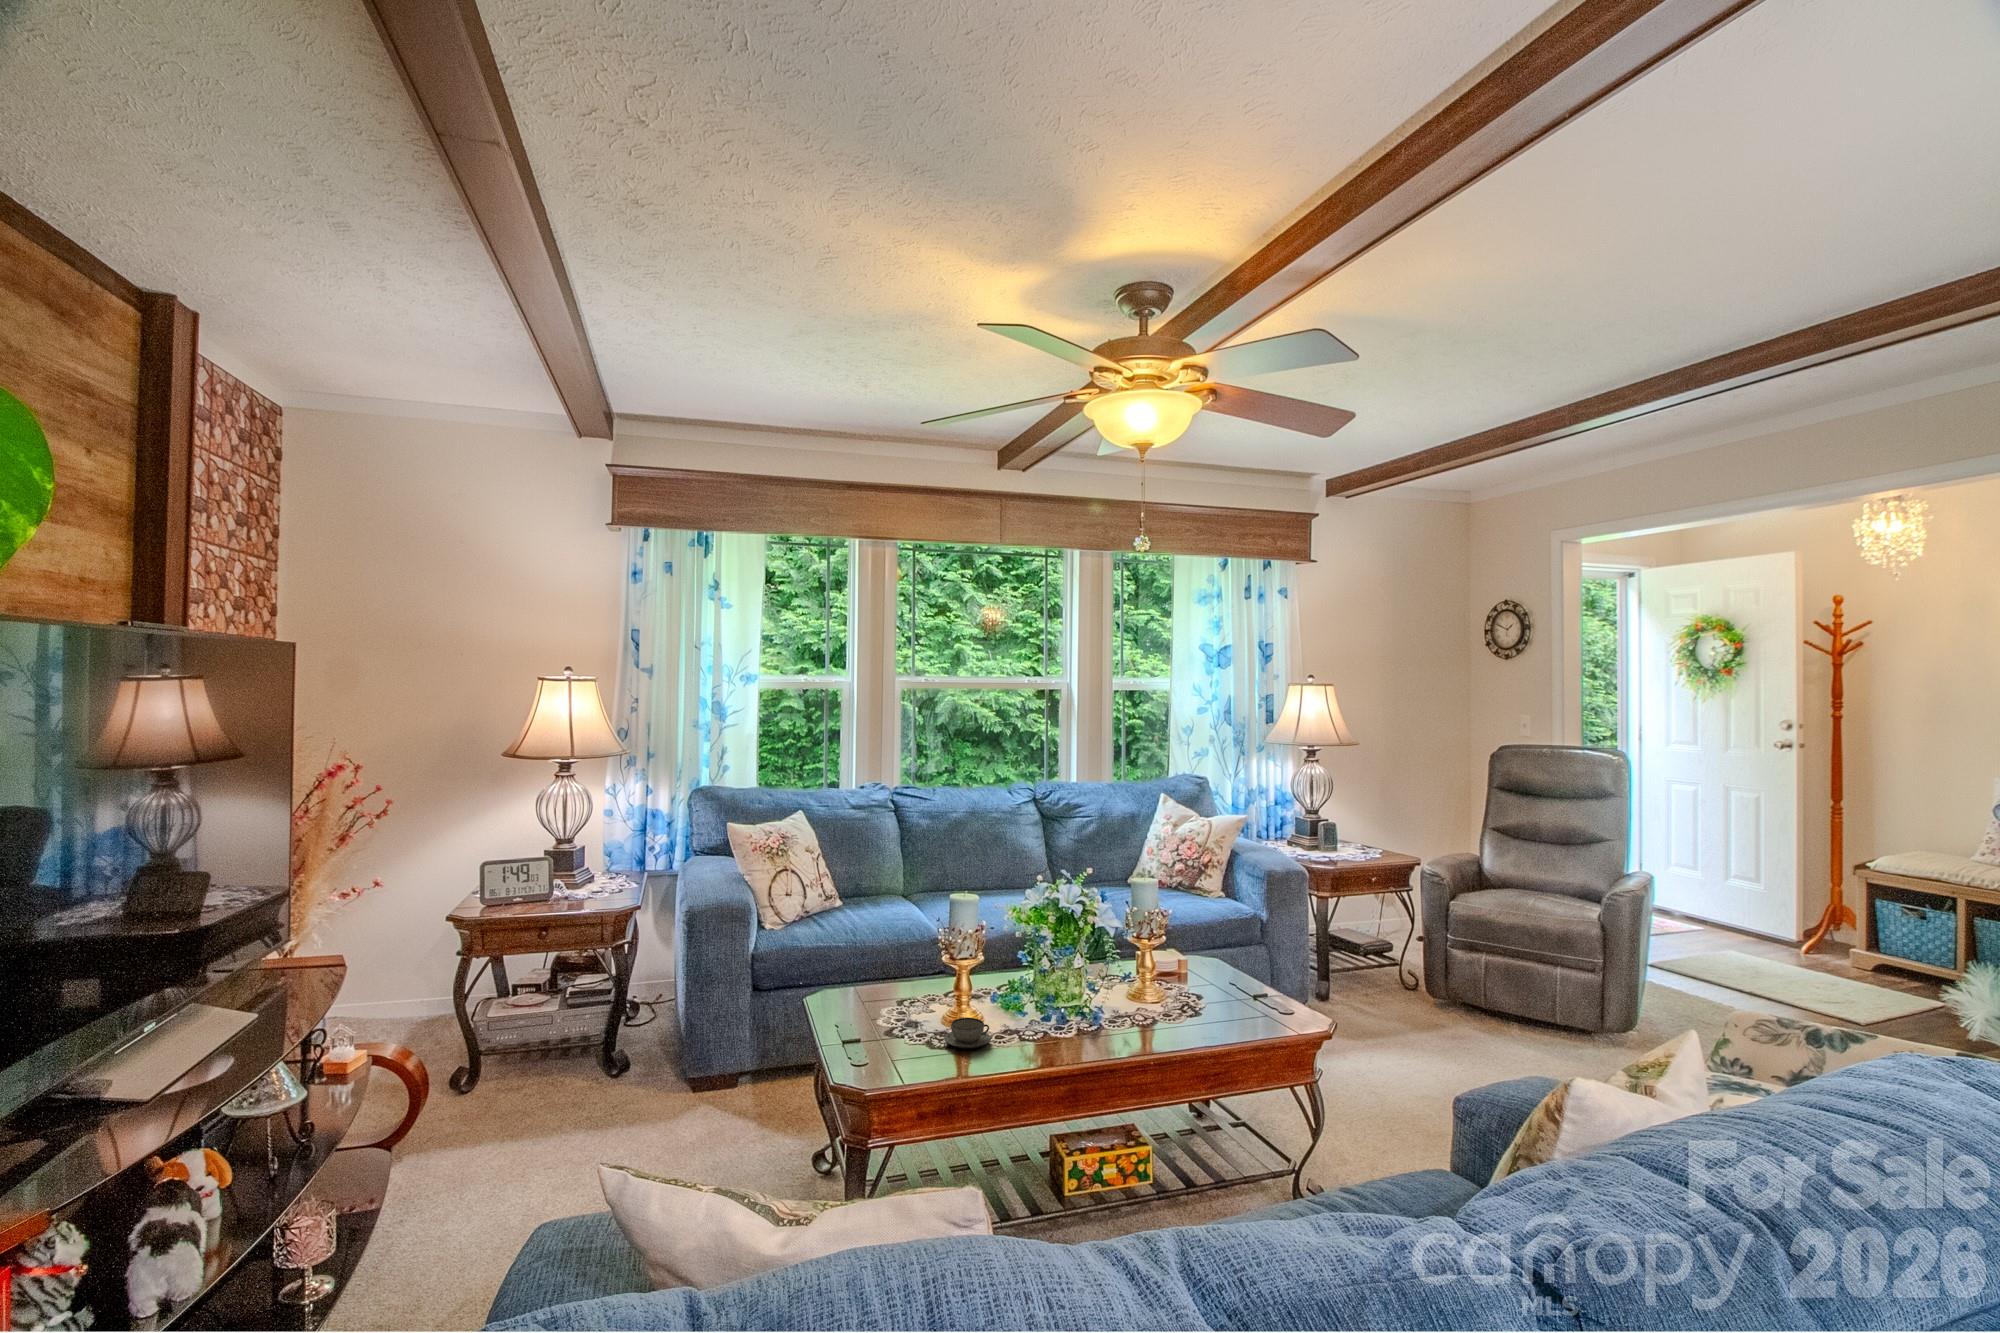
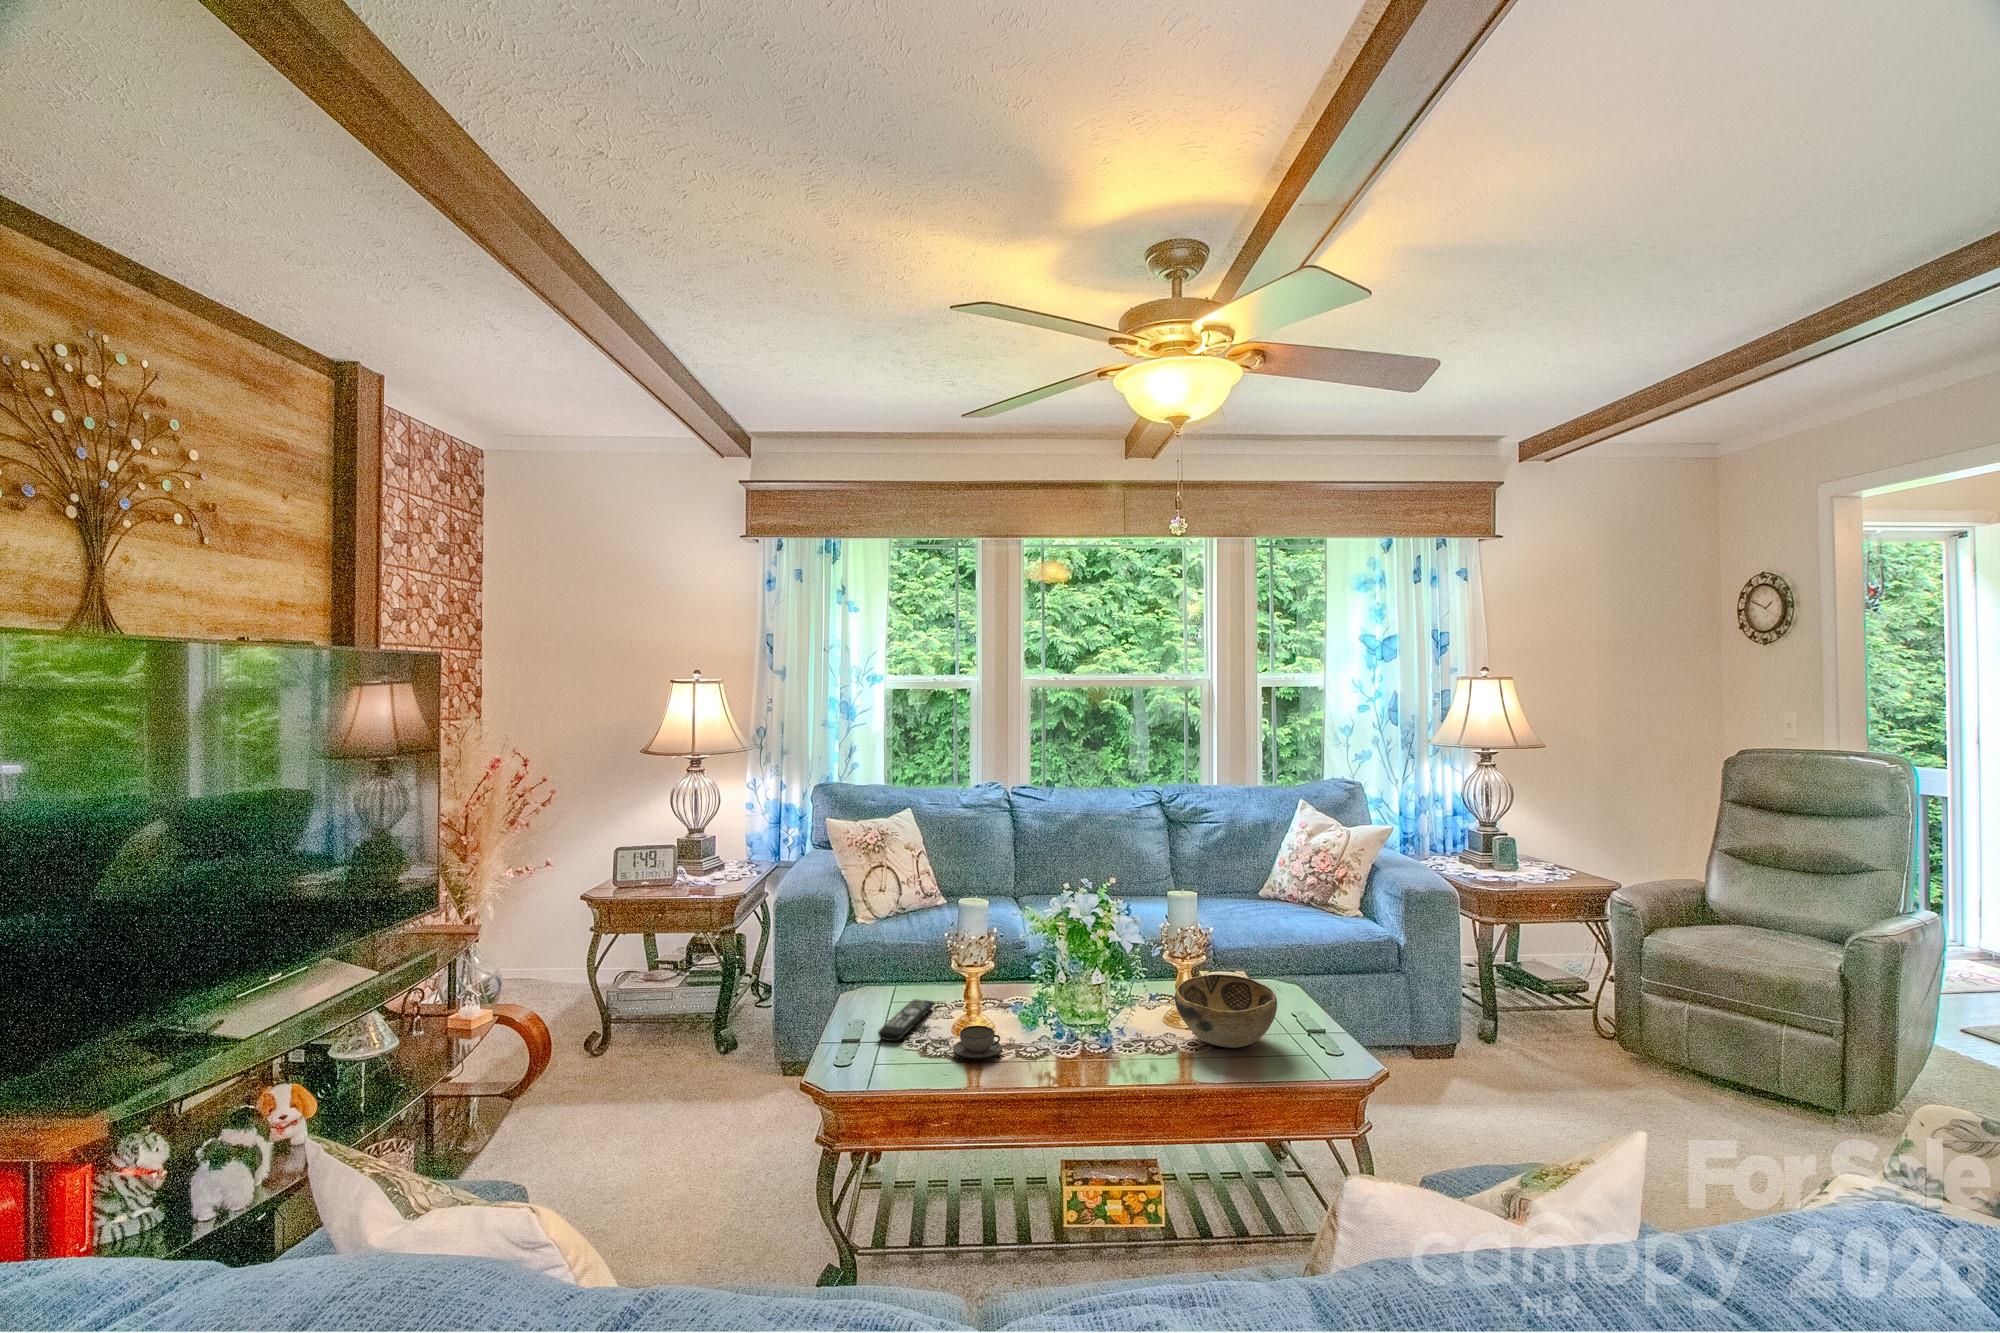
decorative bowl: none [1131,955,1220,1018] -> present [1175,974,1277,1048]
remote control: none [865,999,899,1040] -> present [878,1000,934,1041]

